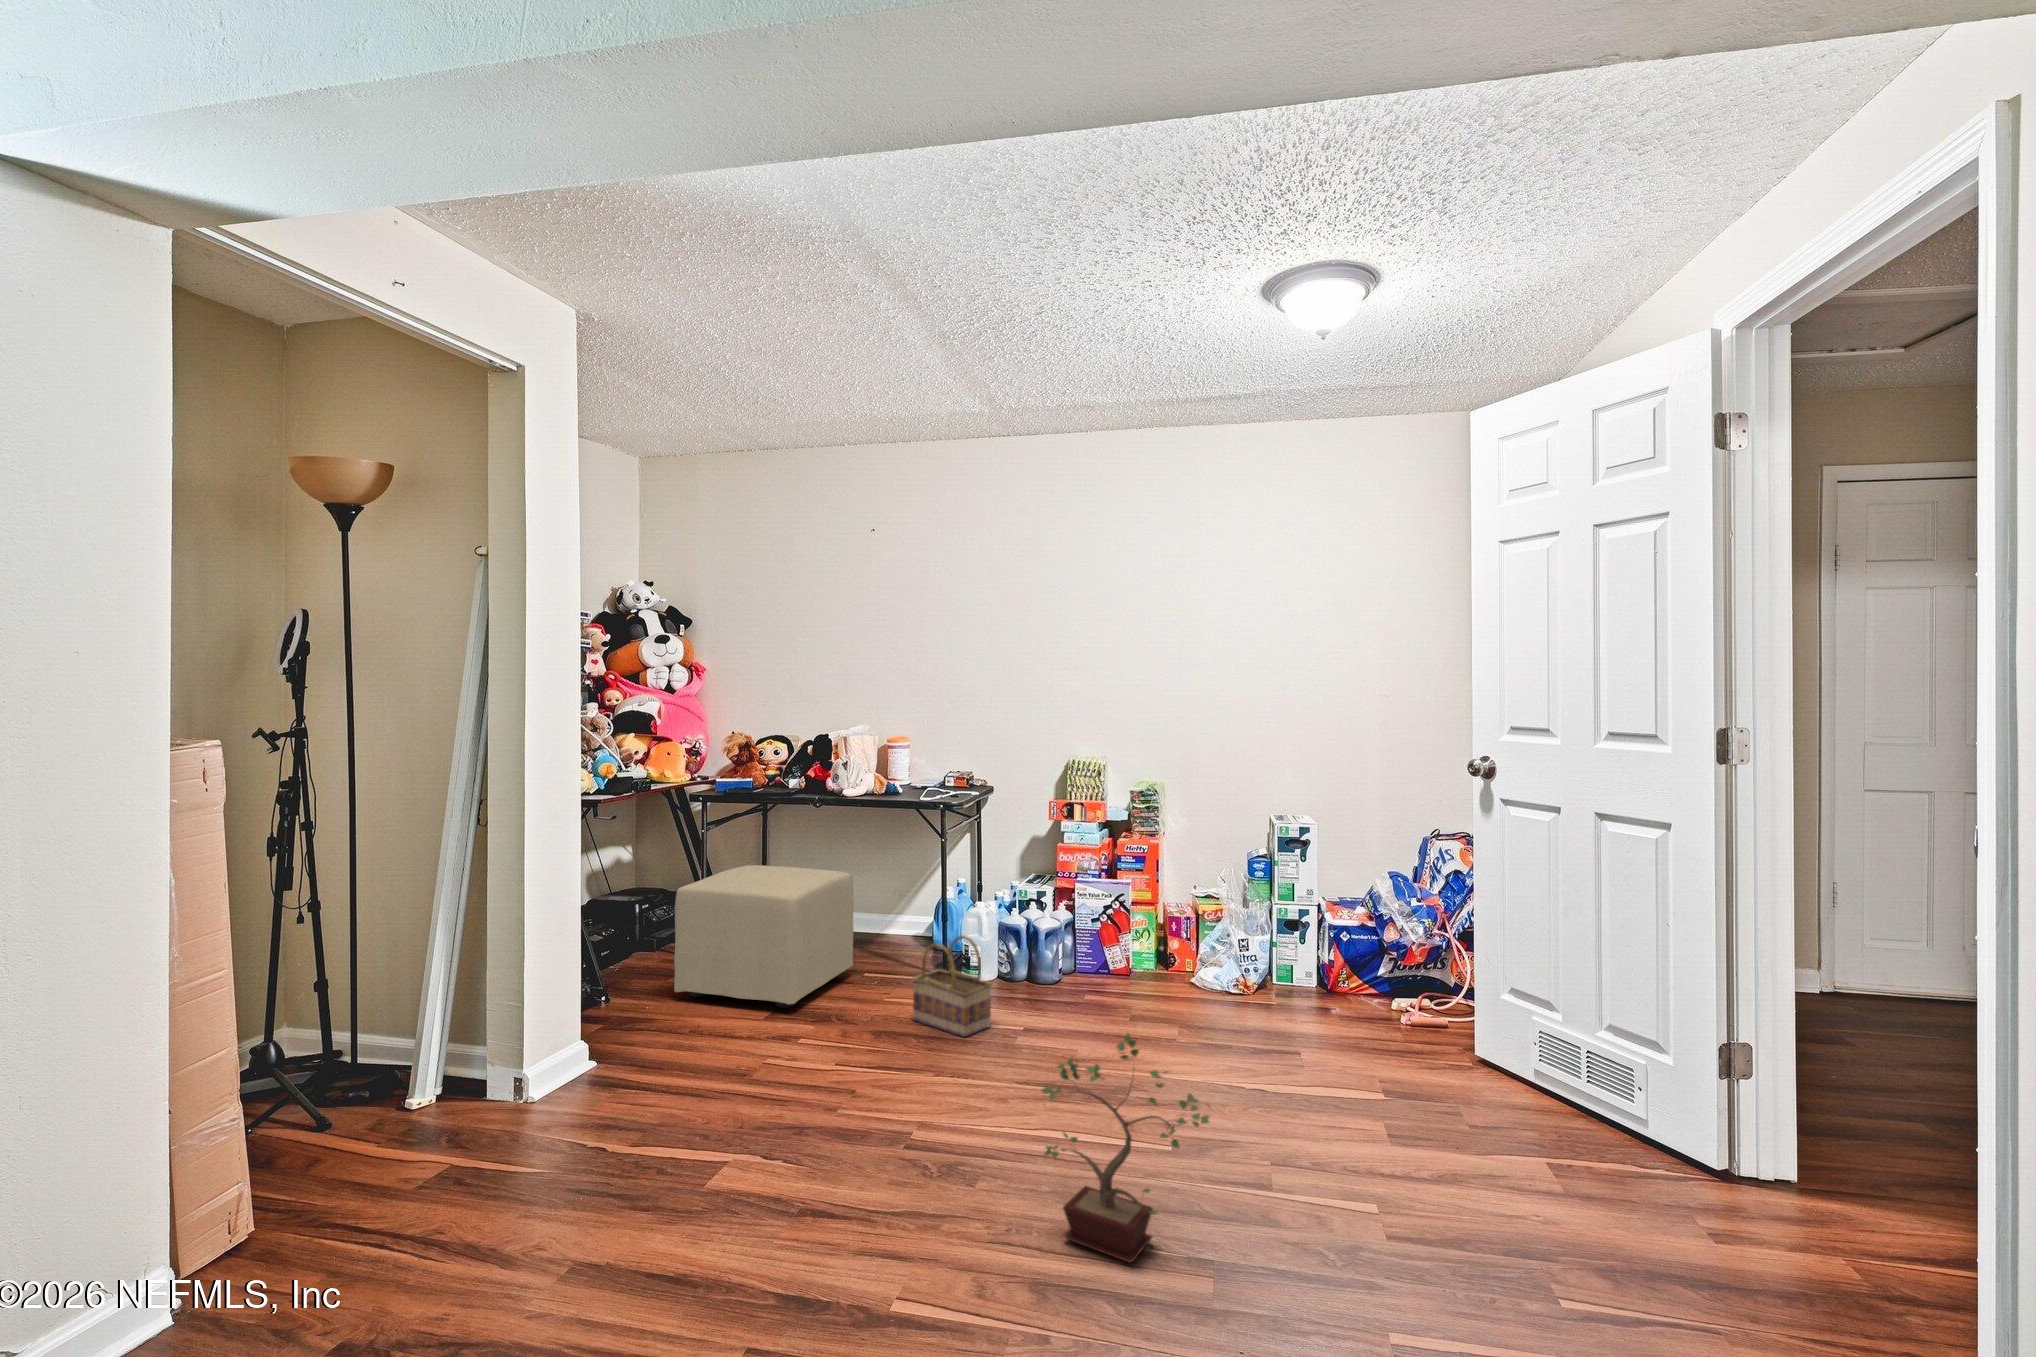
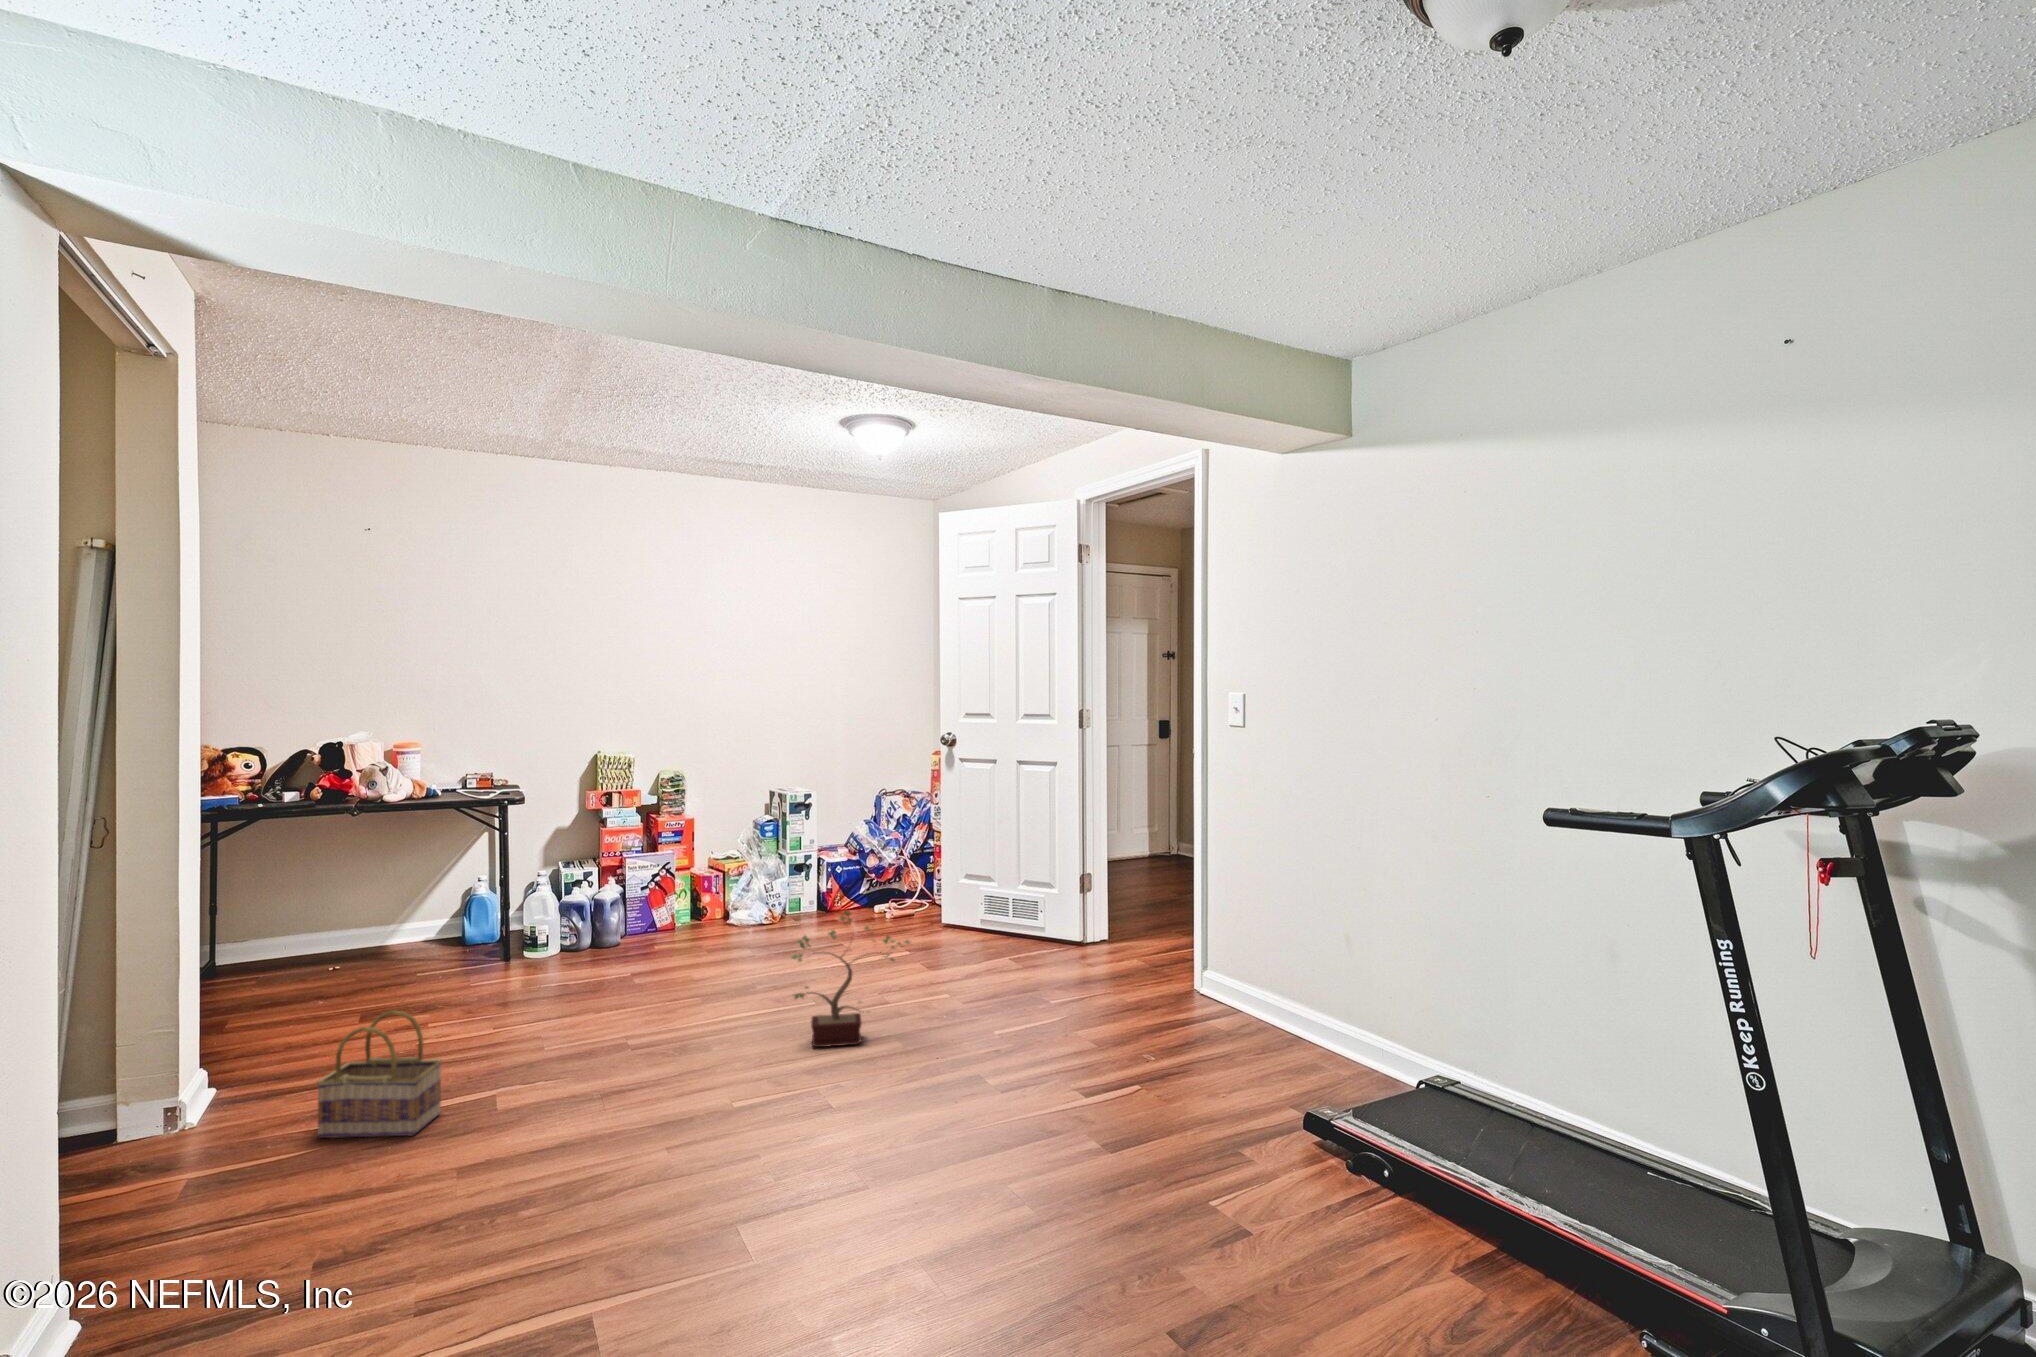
ottoman: present [674,865,853,1008] -> none [237,876,419,1023]
basket: present [913,935,992,1037] -> present [317,1011,442,1138]

